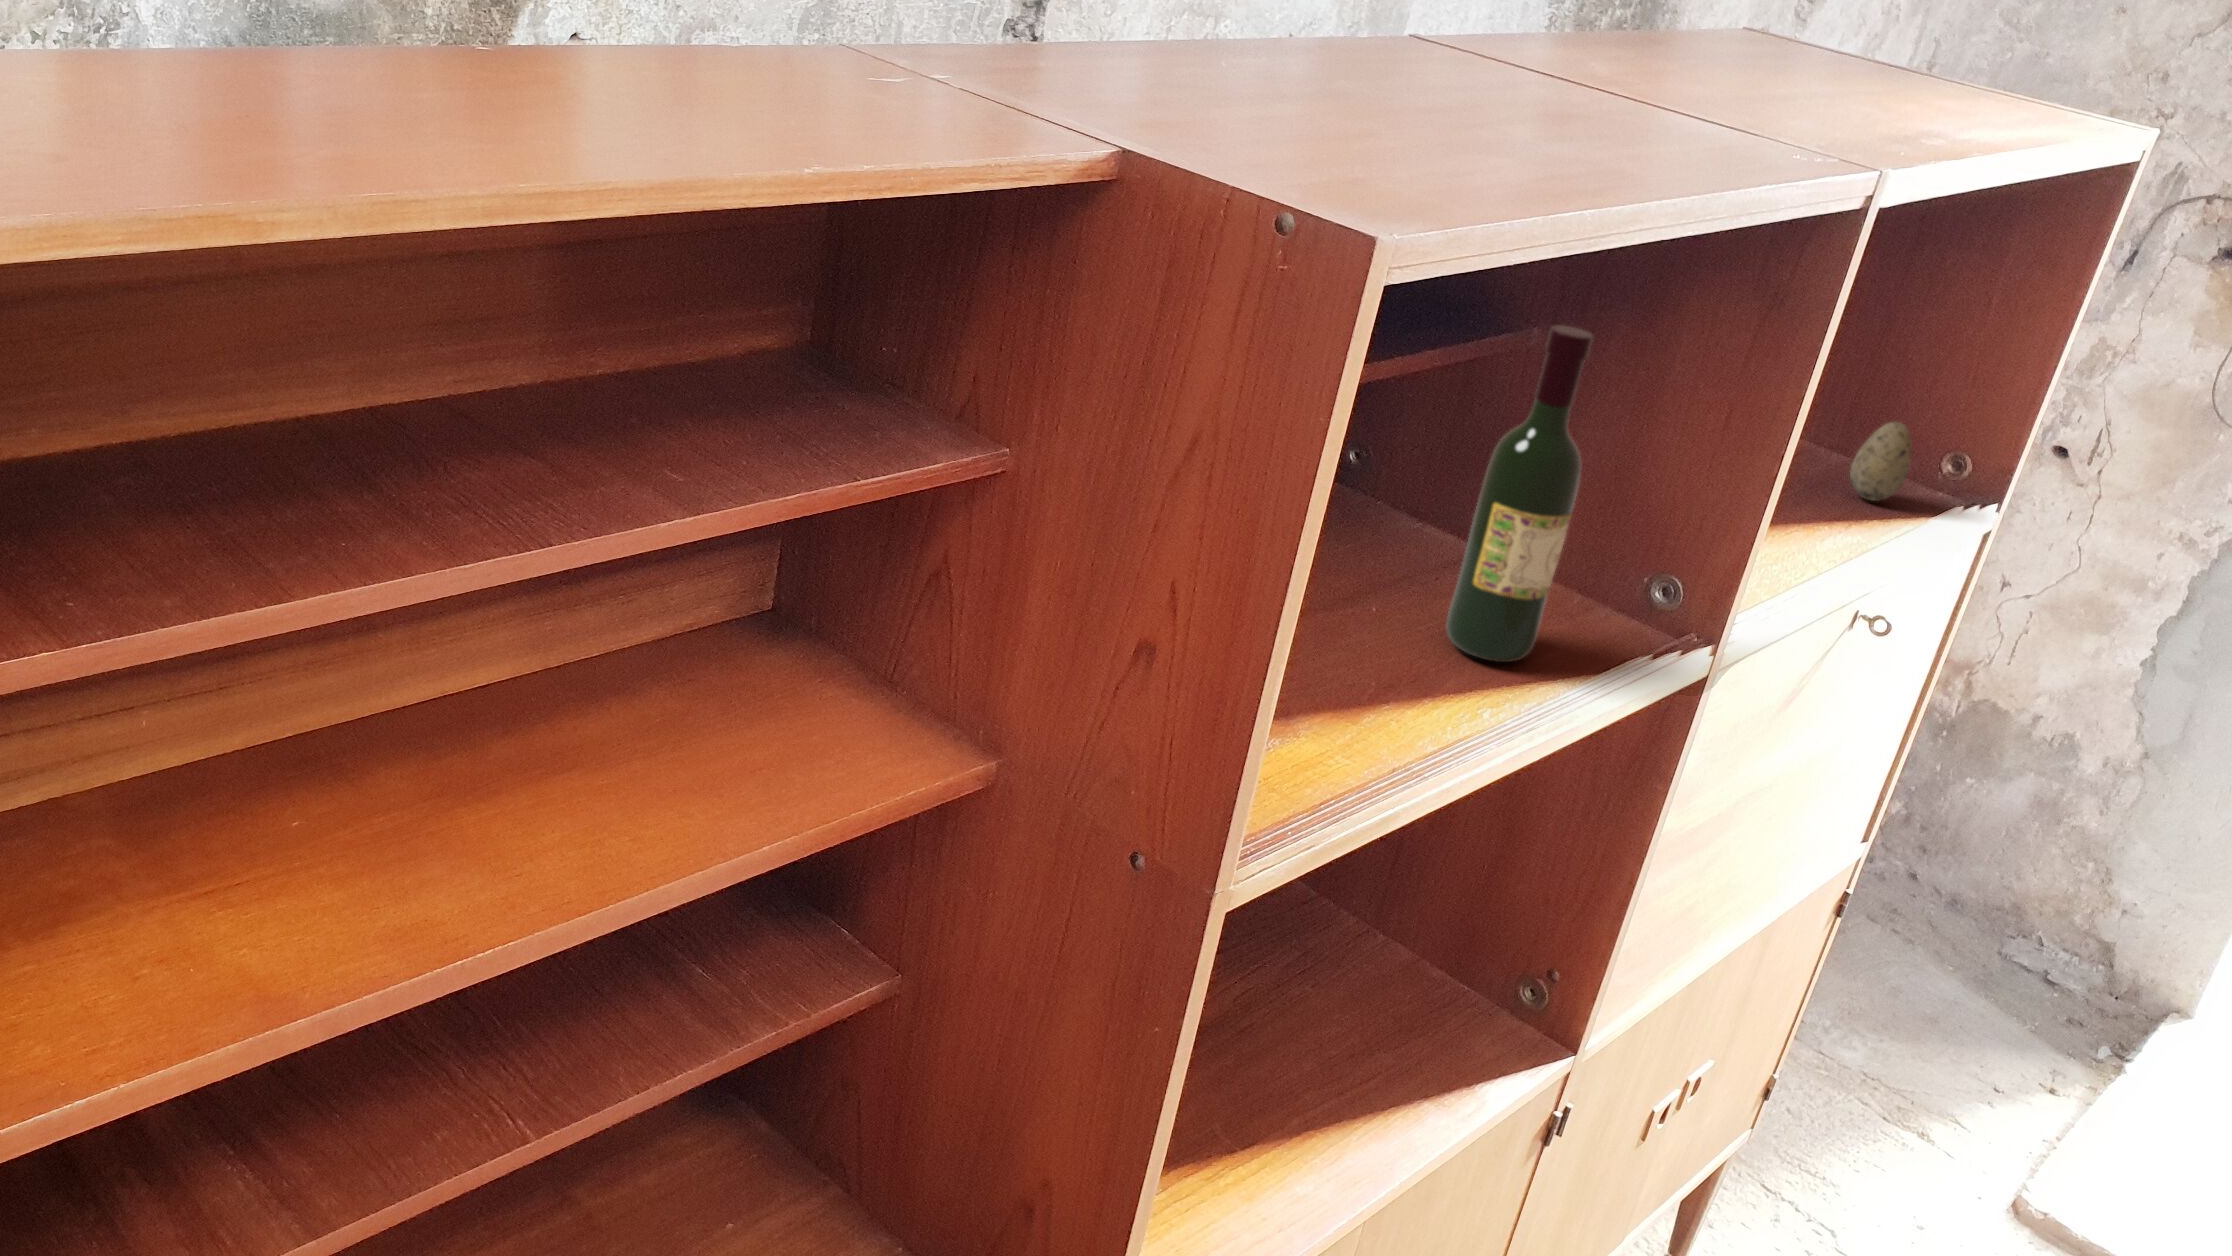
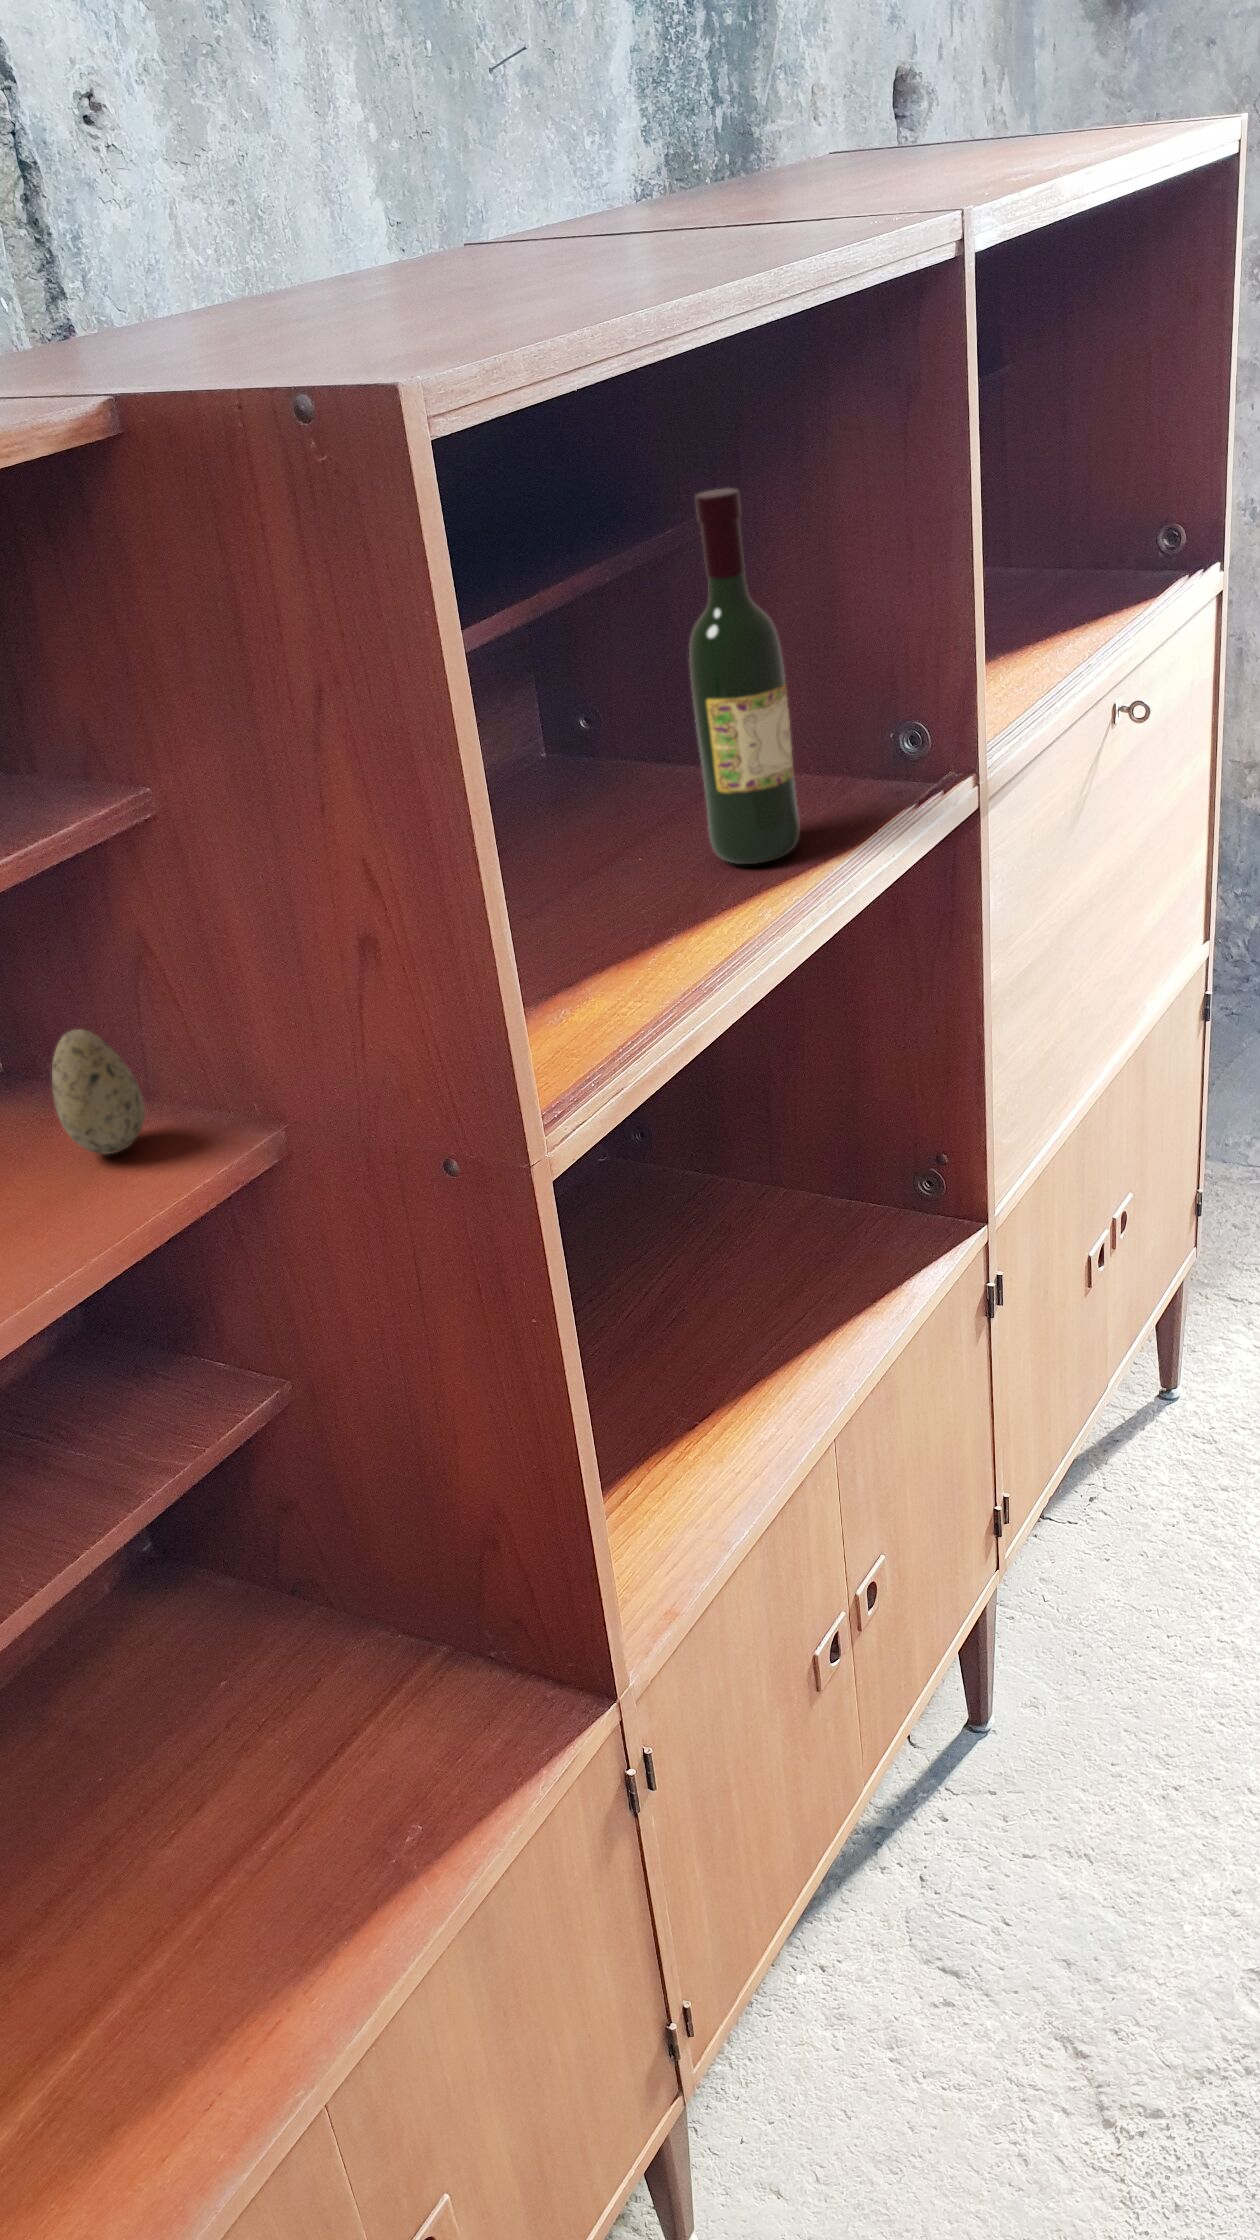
decorative egg: present [1850,422,1912,501] -> present [52,1029,145,1154]

